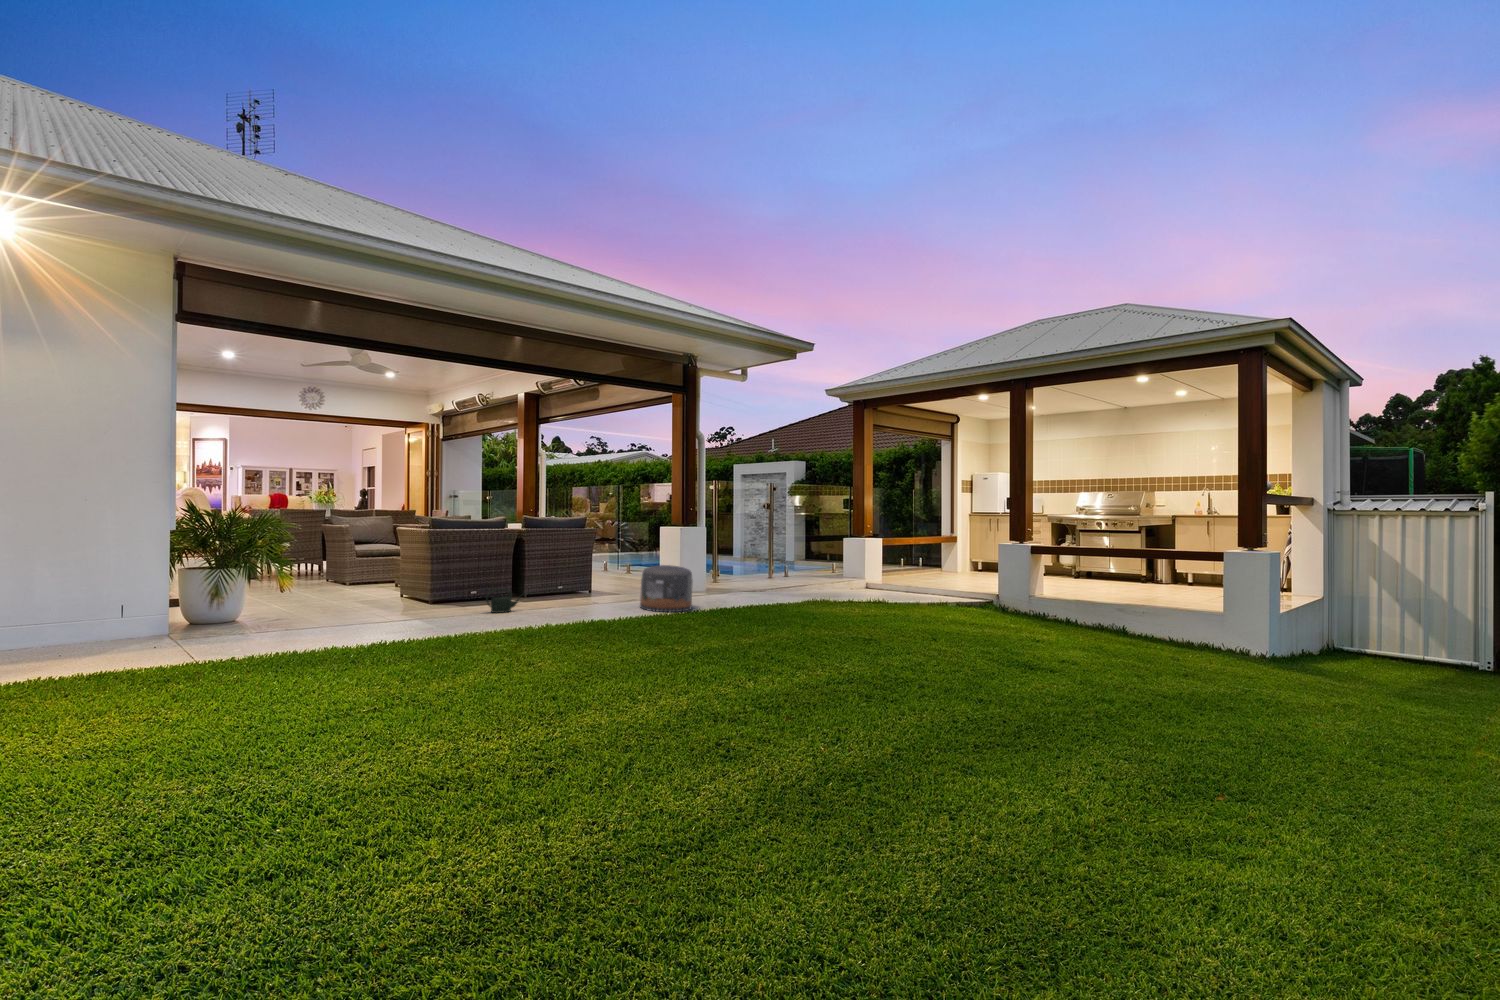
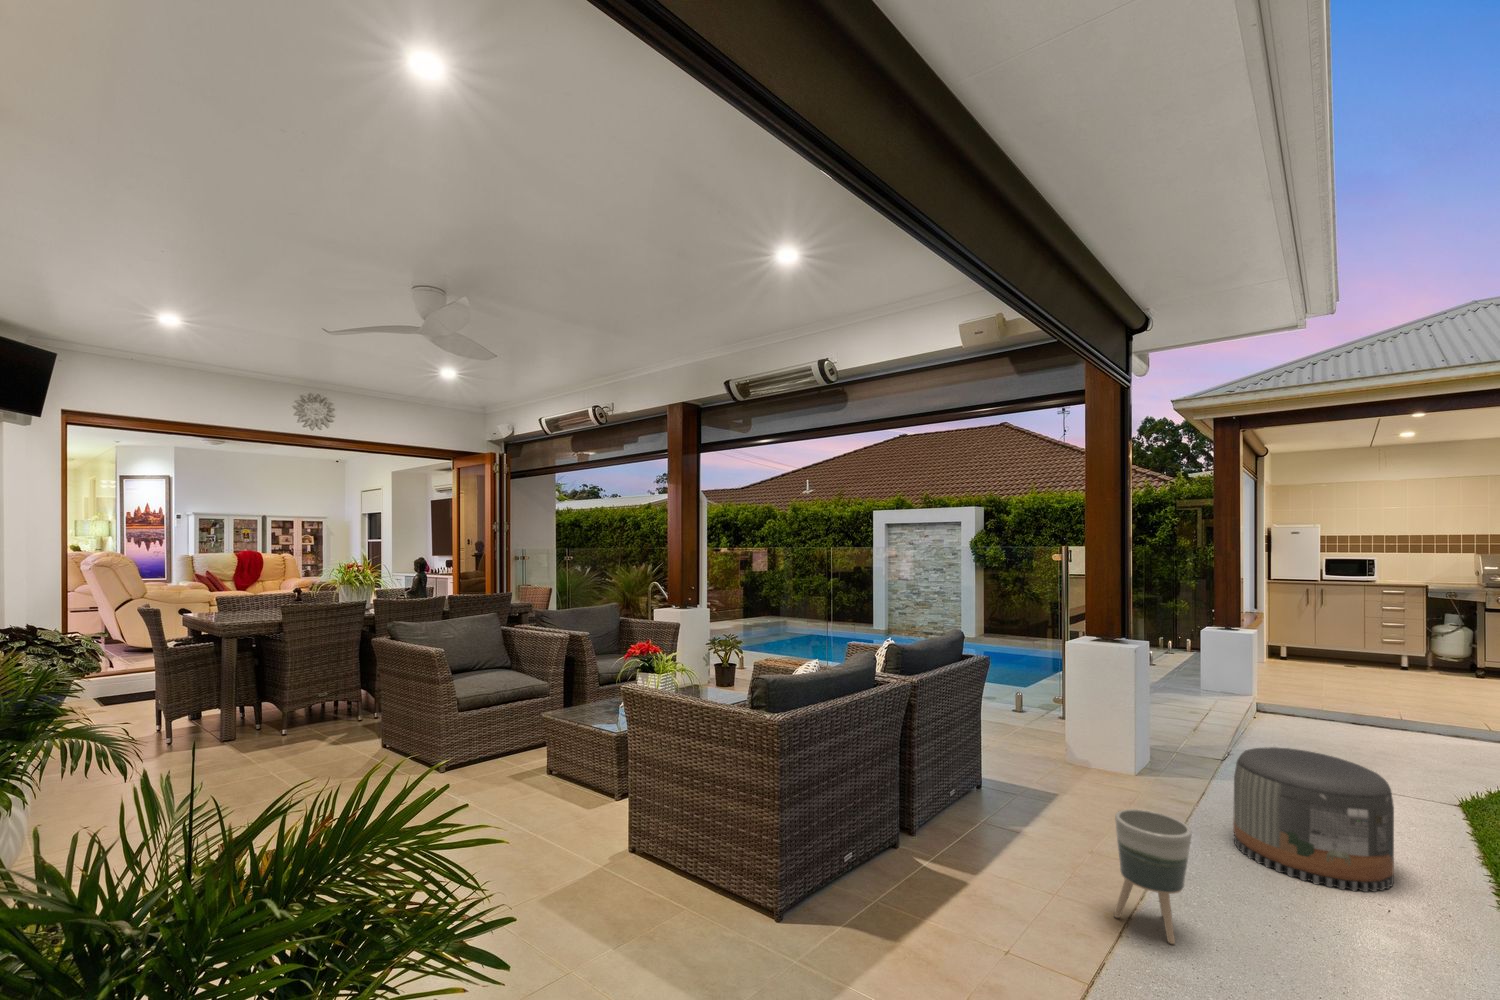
planter: none [541,573,565,613] -> present [1114,809,1192,944]
watering can: present [486,589,520,613] -> none [1038,883,1089,975]

